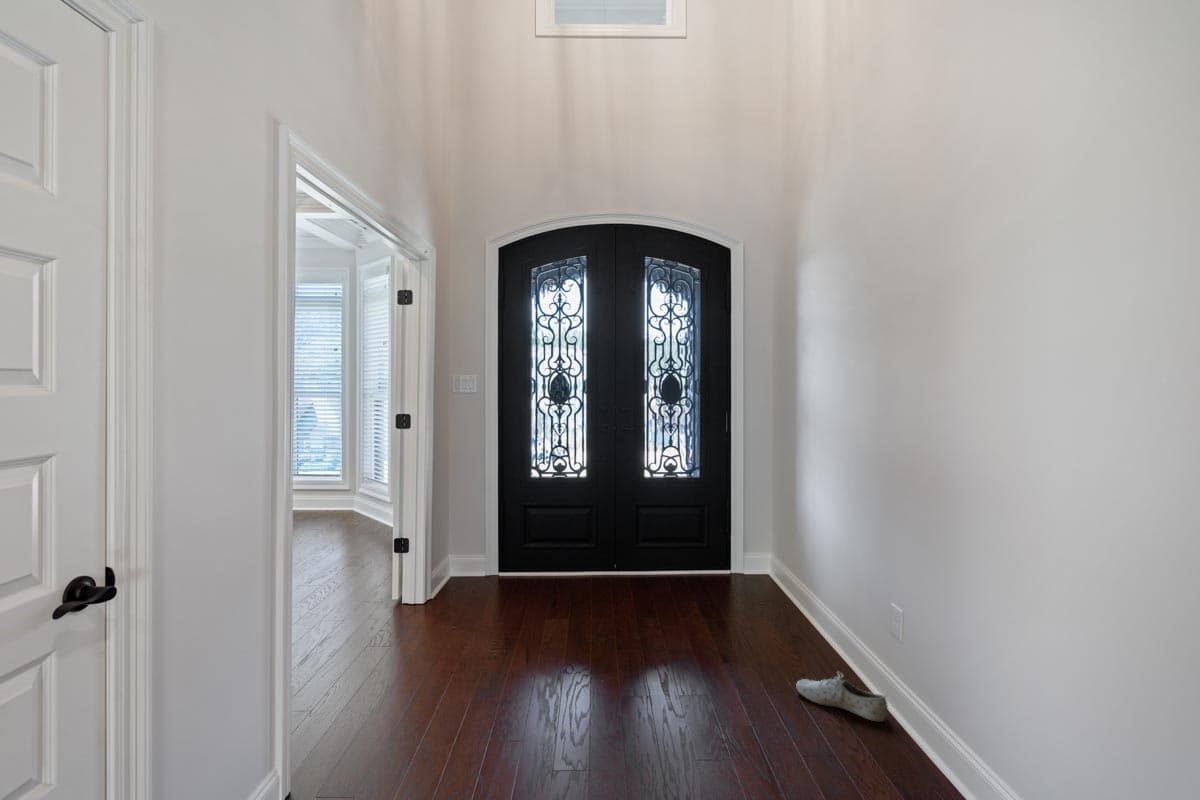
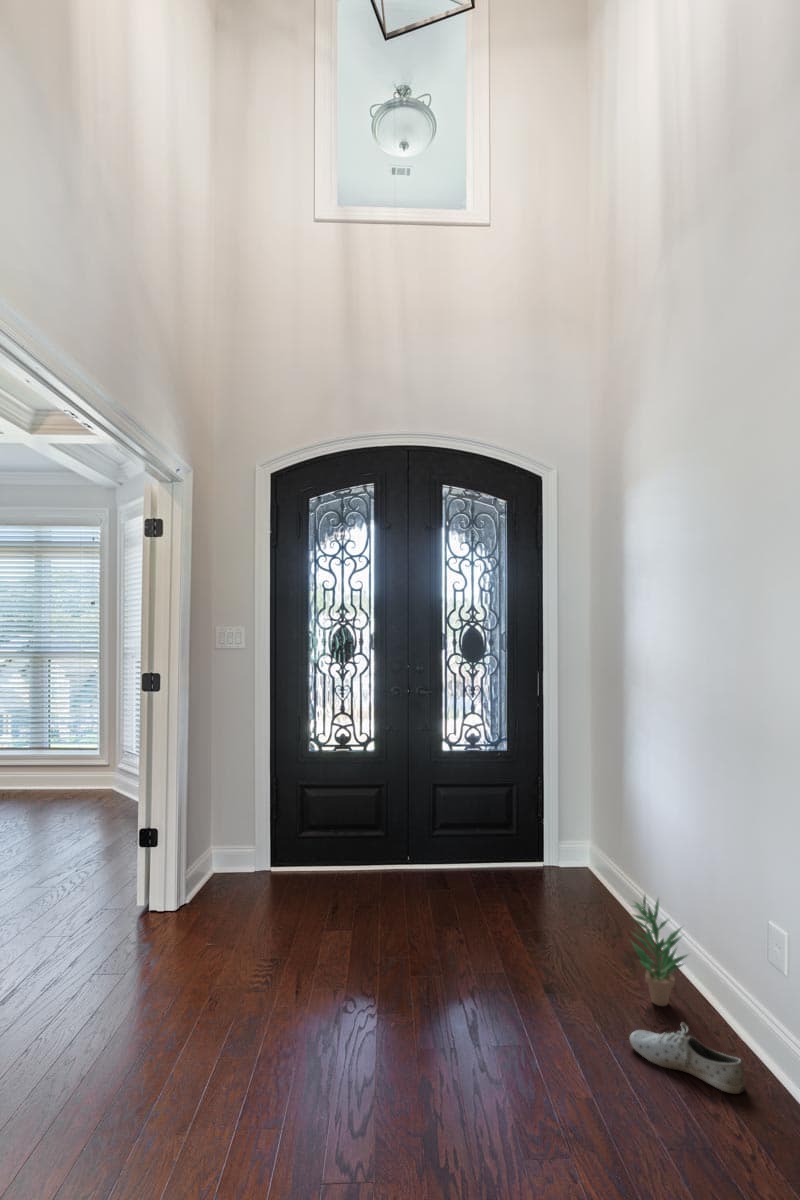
potted plant: none [797,576,848,667] -> present [632,896,687,1006]

